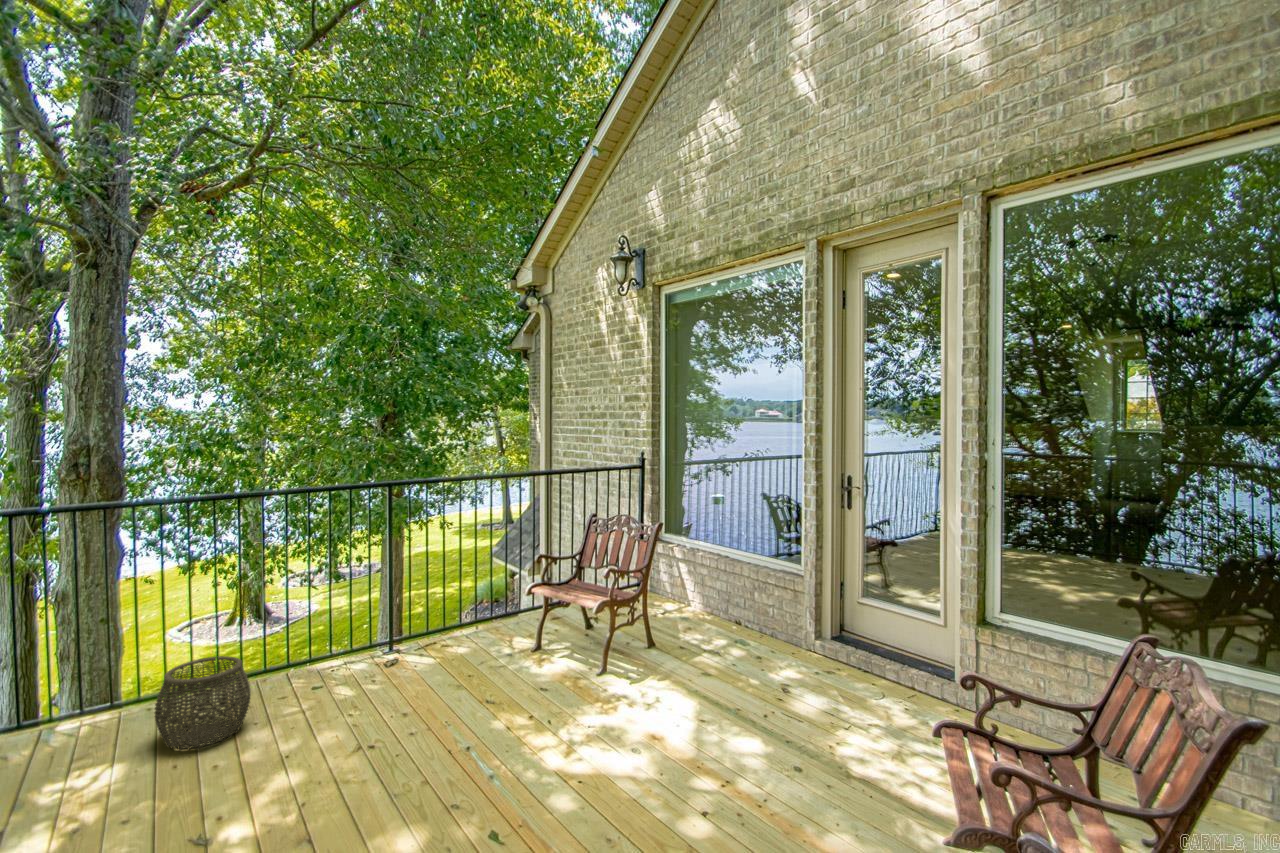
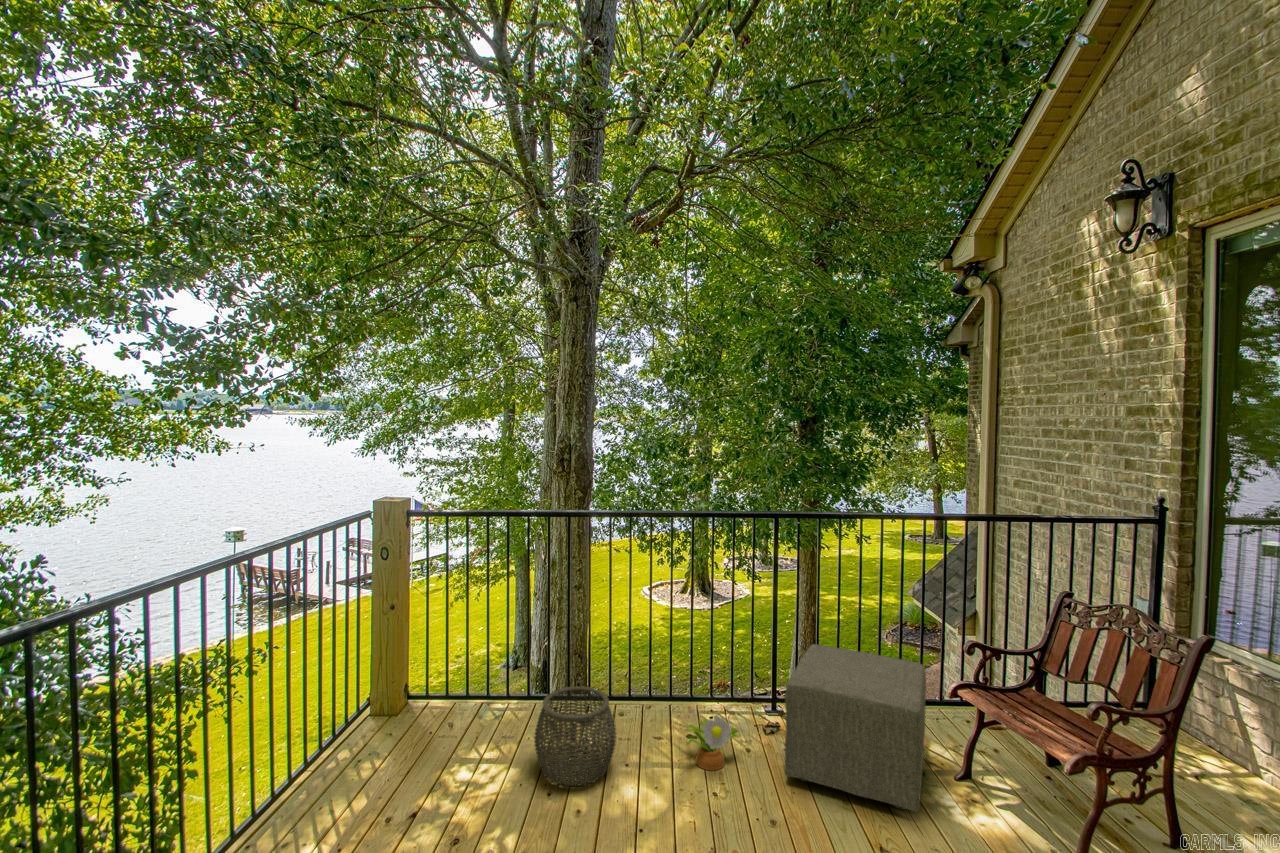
ottoman: none [410,579,511,682] -> present [785,644,926,812]
decorative plant: none [316,649,371,699] -> present [686,715,739,771]

